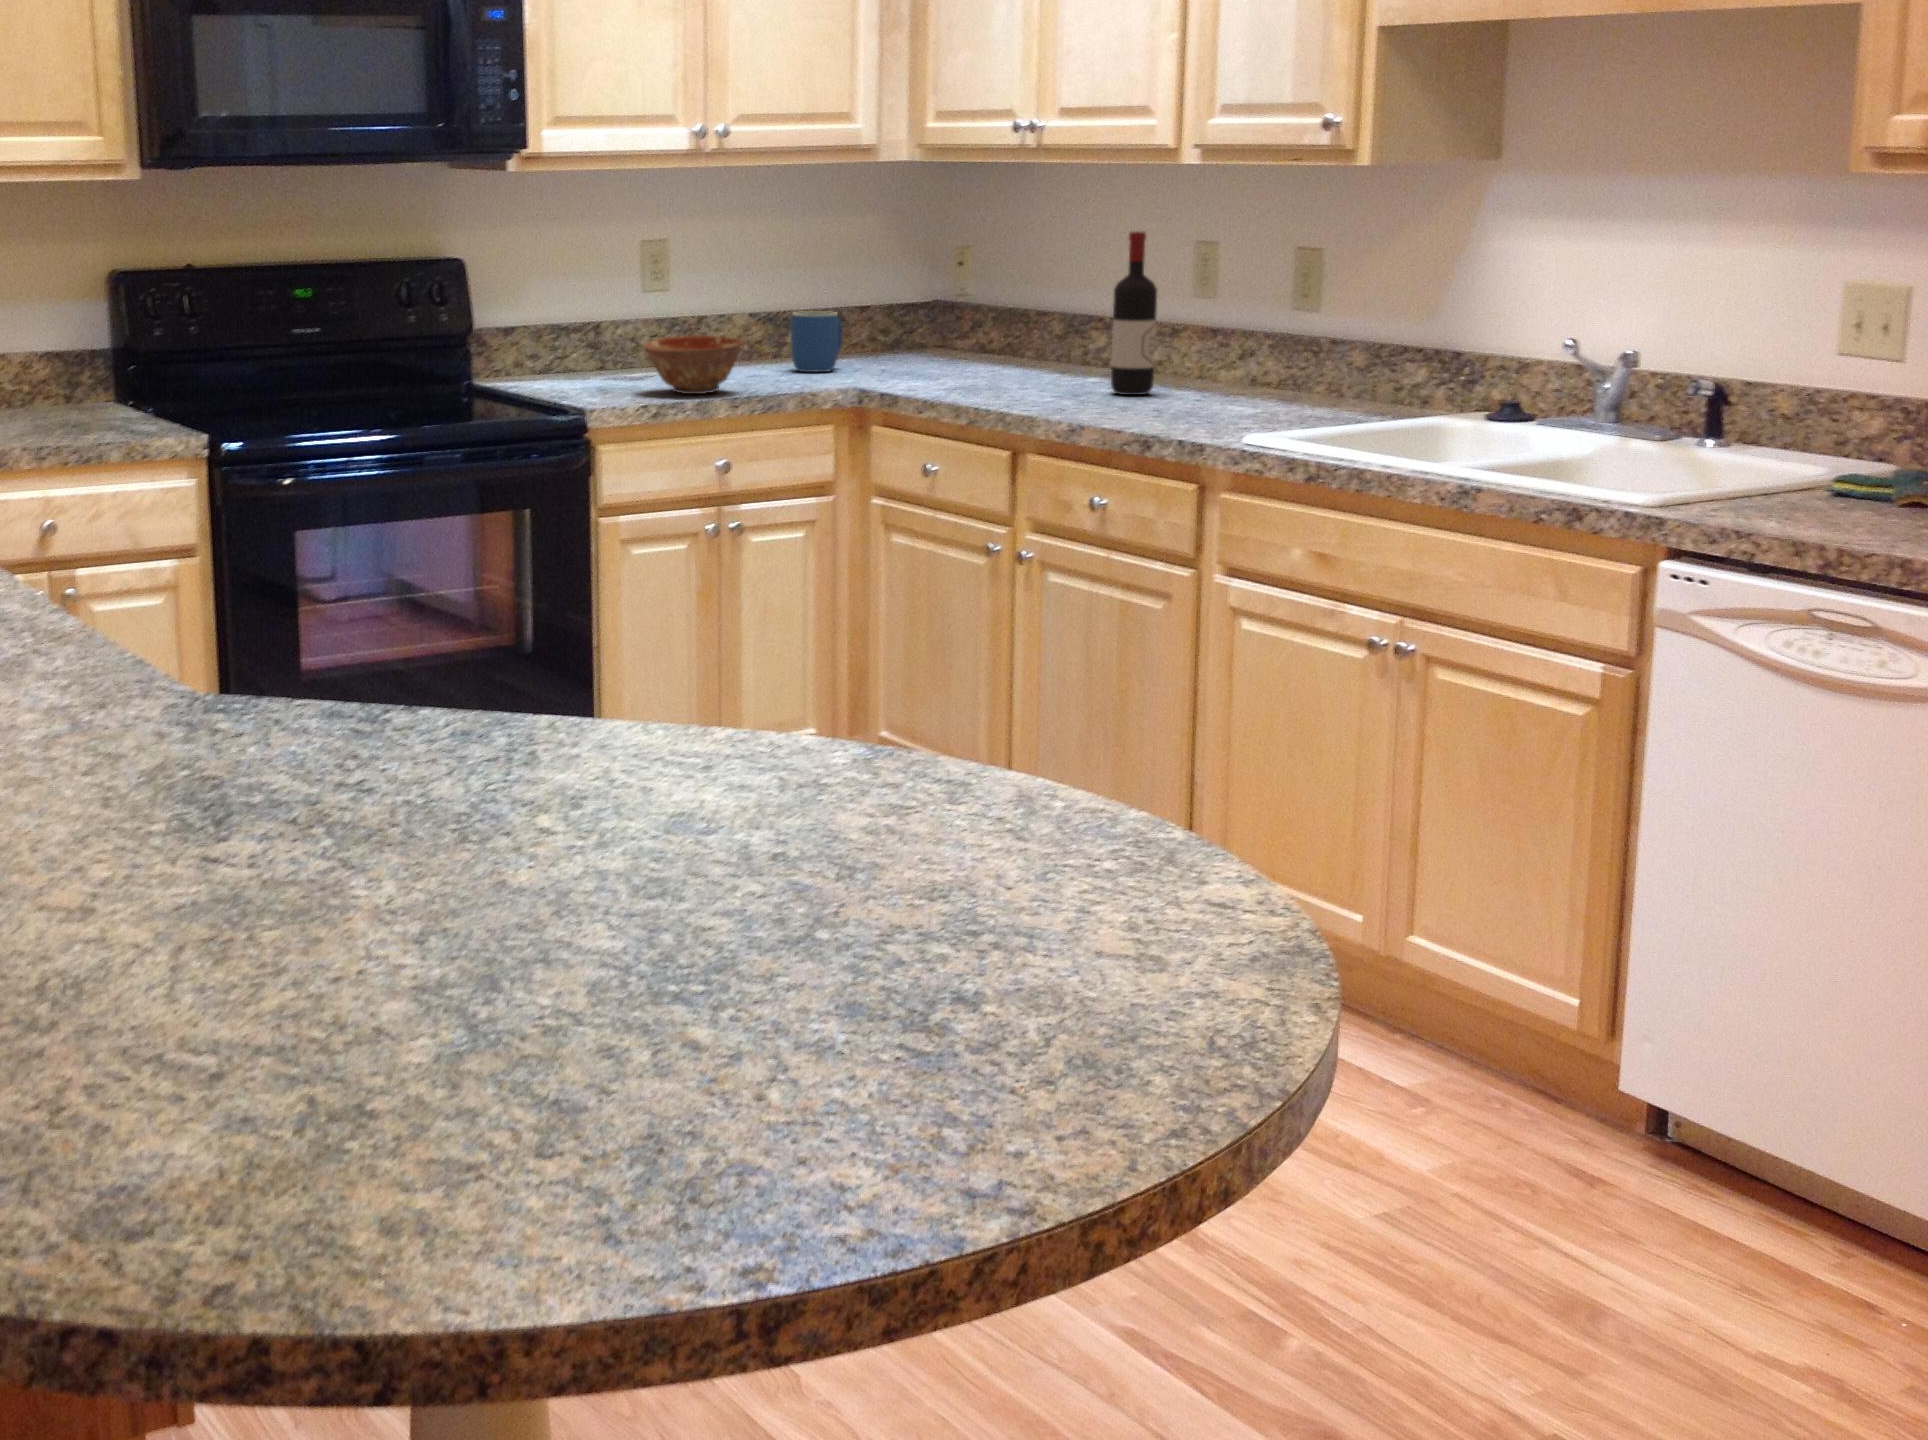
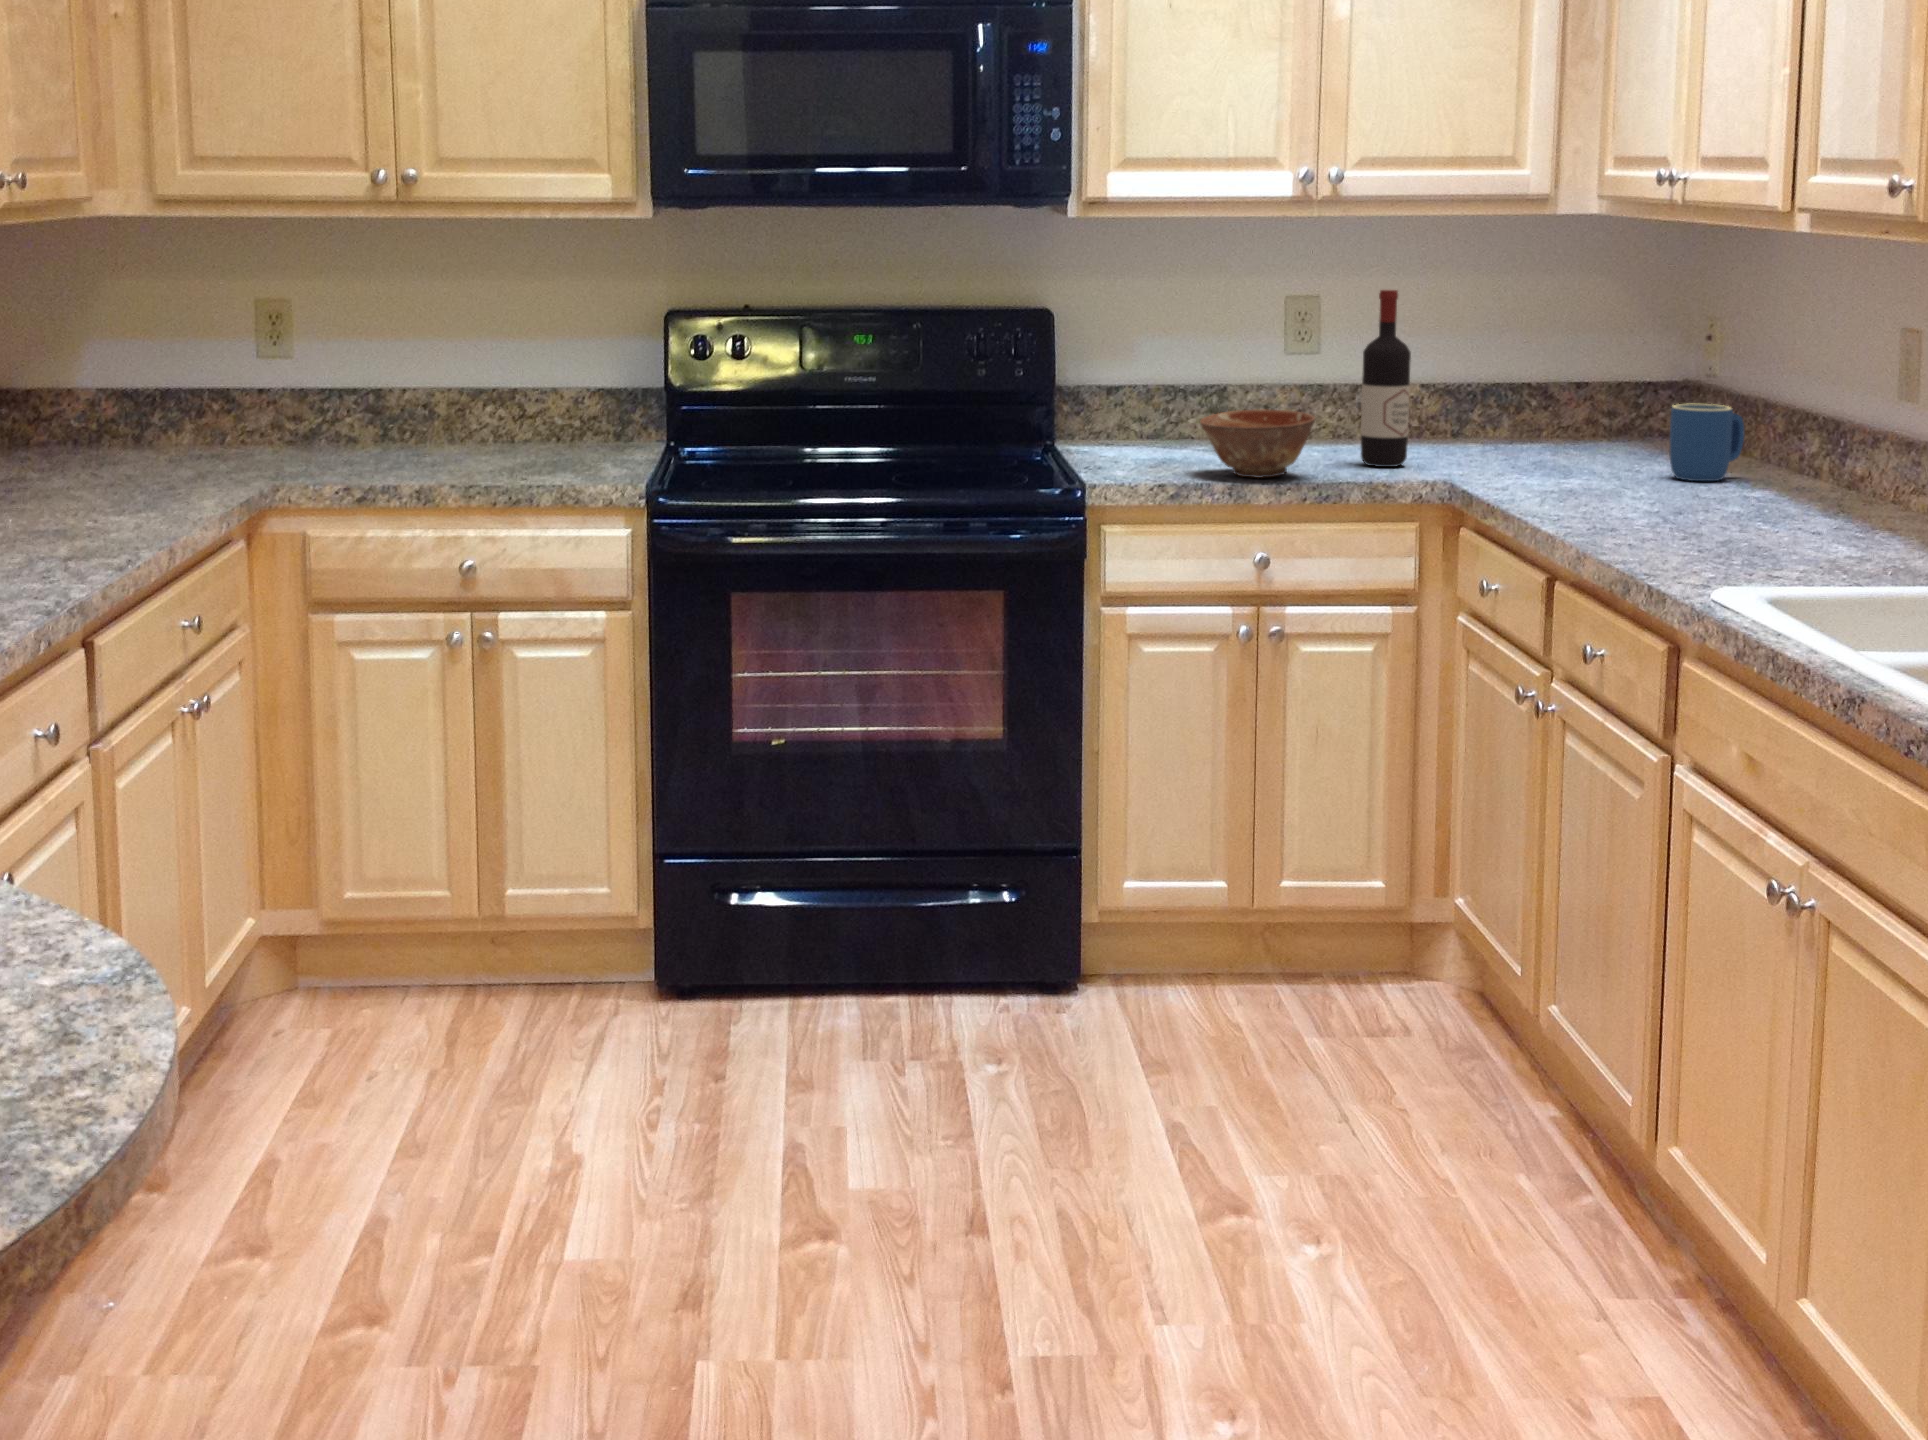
wine bottle: present [1111,231,1157,395] -> present [1361,290,1411,467]
mug: present [791,311,843,372] -> present [1669,404,1744,481]

